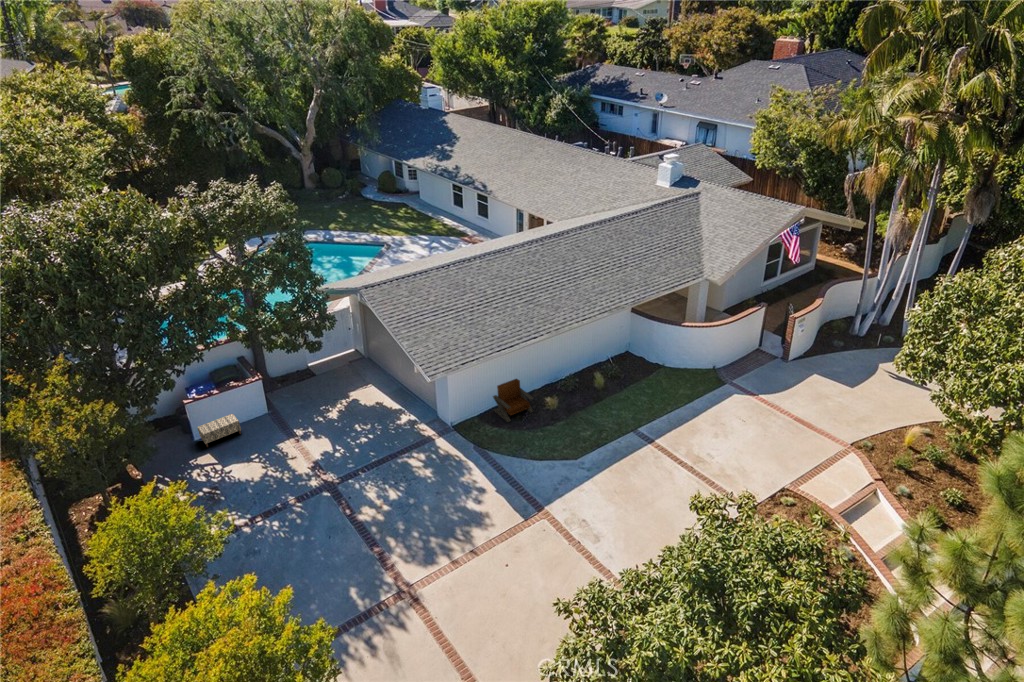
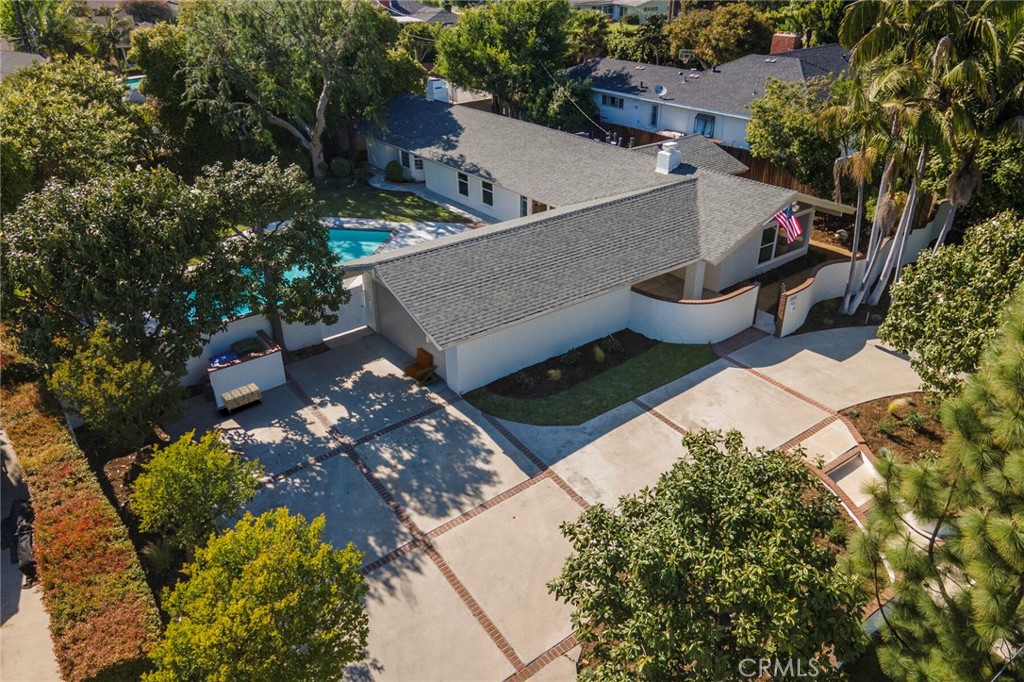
lounge chair: present [493,379,533,422] -> present [402,347,438,388]

